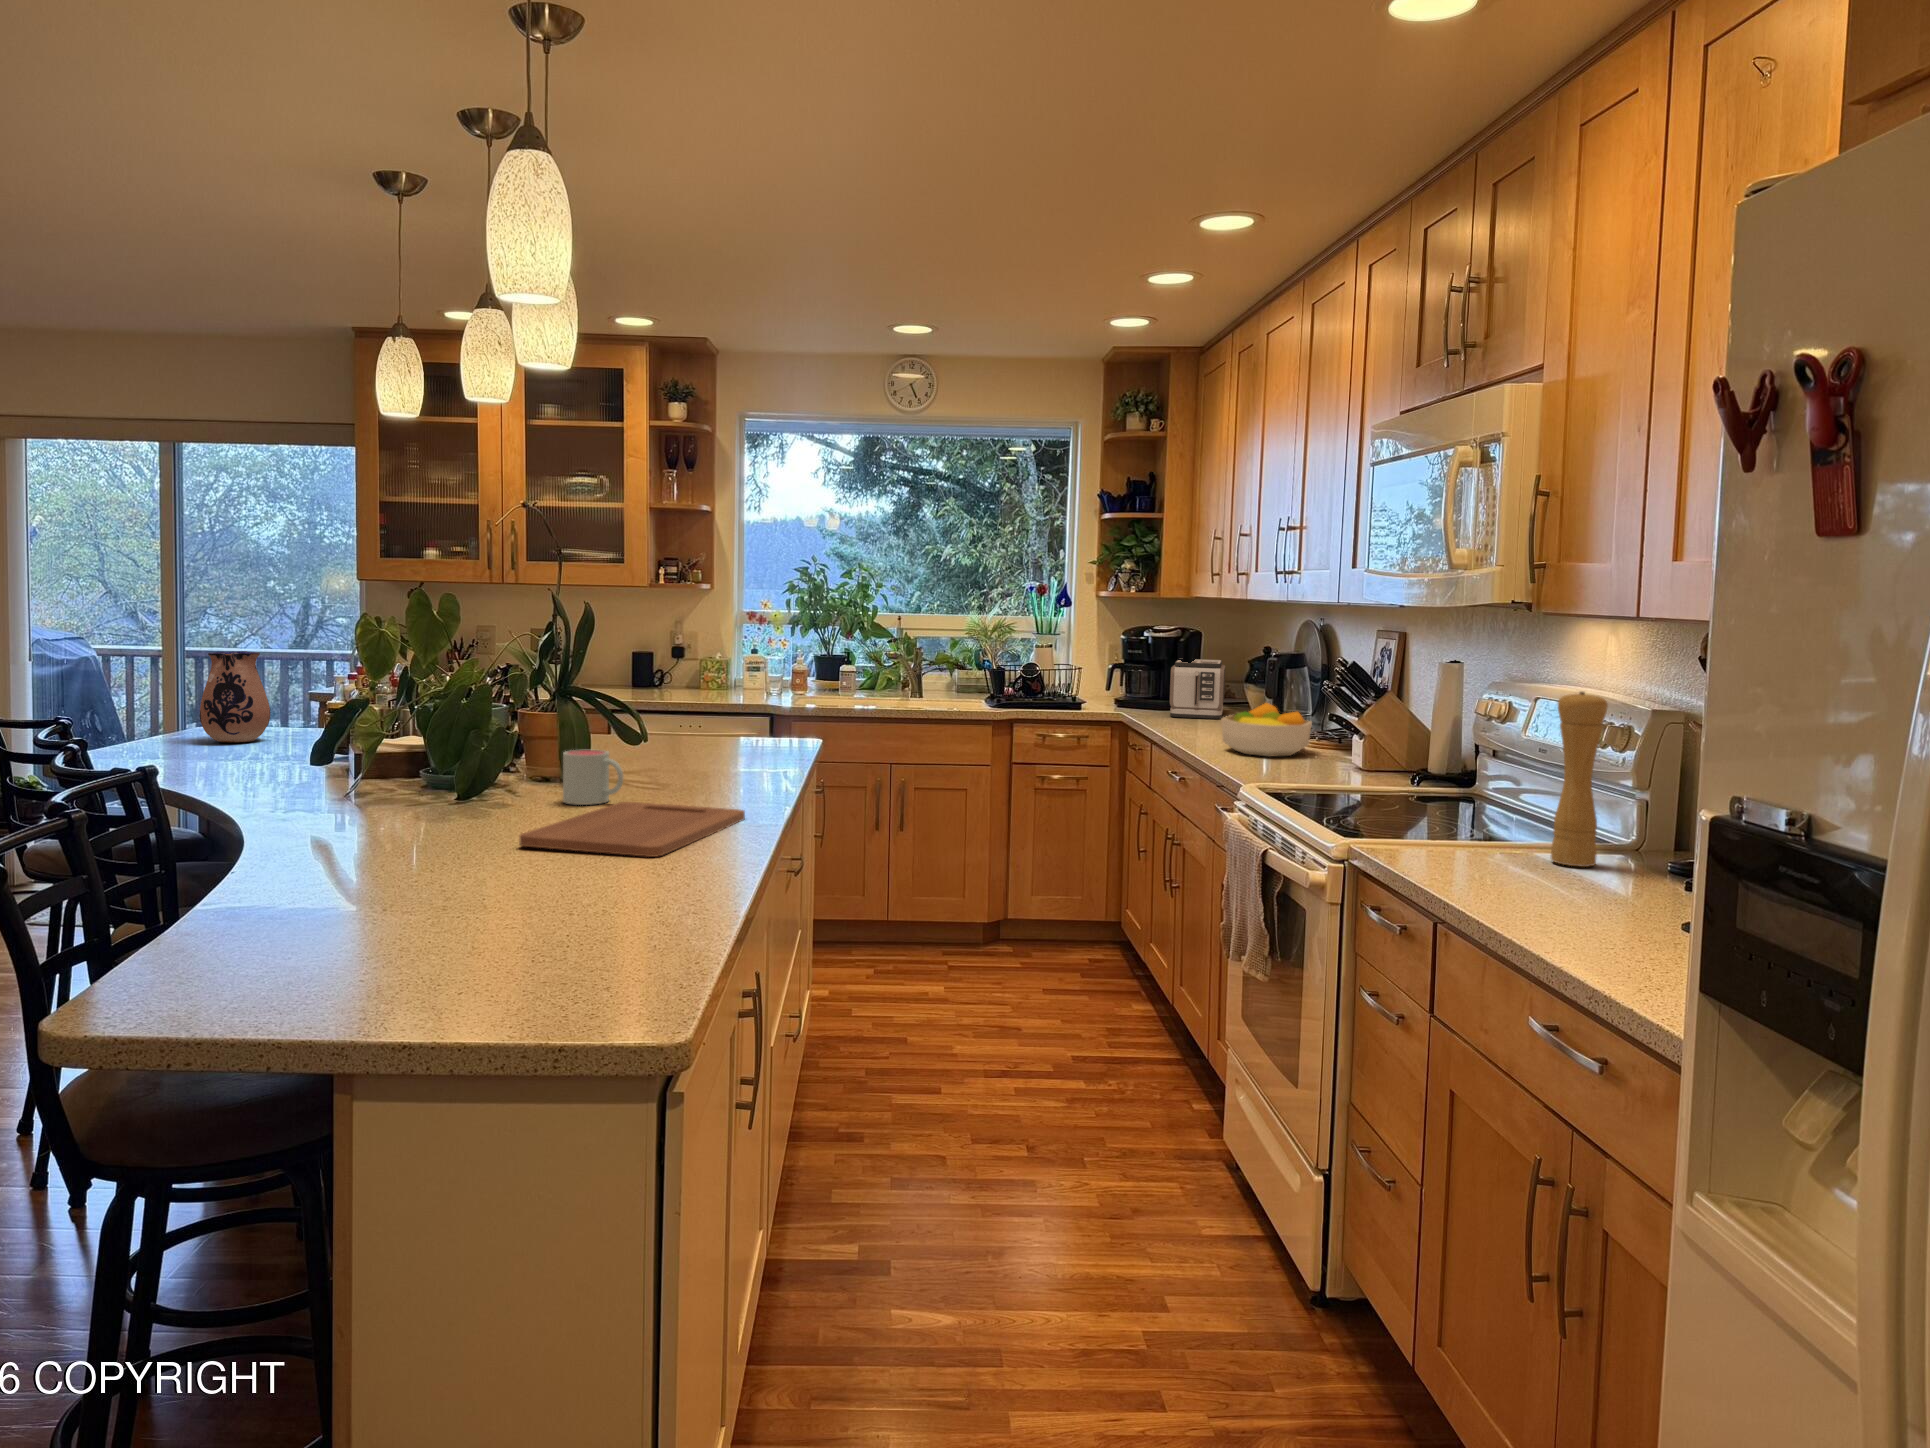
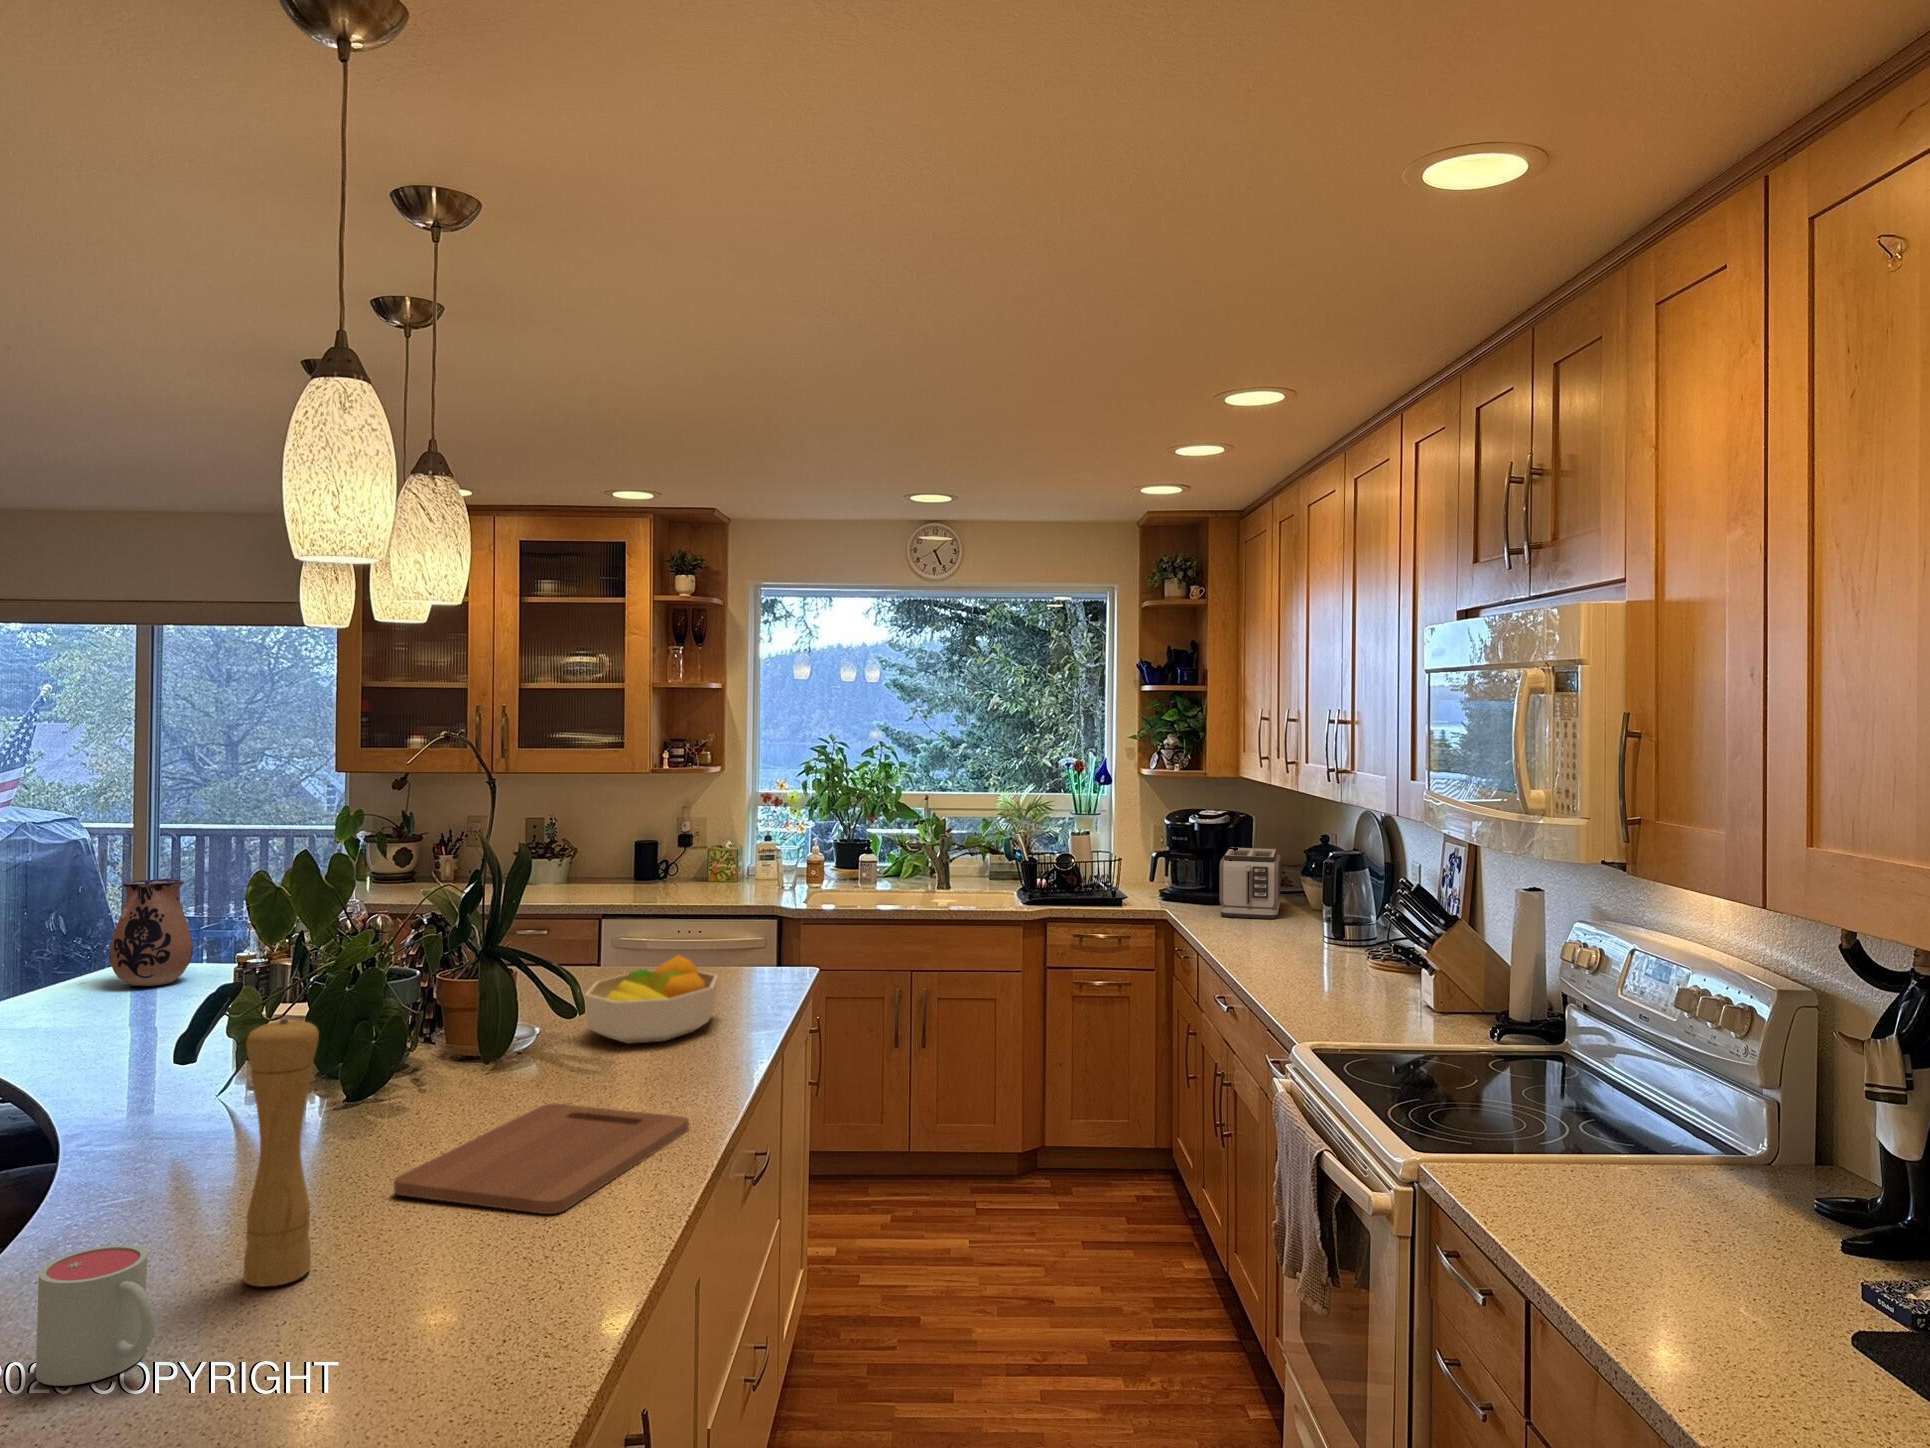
pepper mill: present [1551,692,1608,867] -> present [243,1018,319,1286]
fruit bowl: present [1221,703,1312,757] -> present [585,955,718,1044]
mug: present [563,750,623,805] -> present [36,1245,155,1386]

